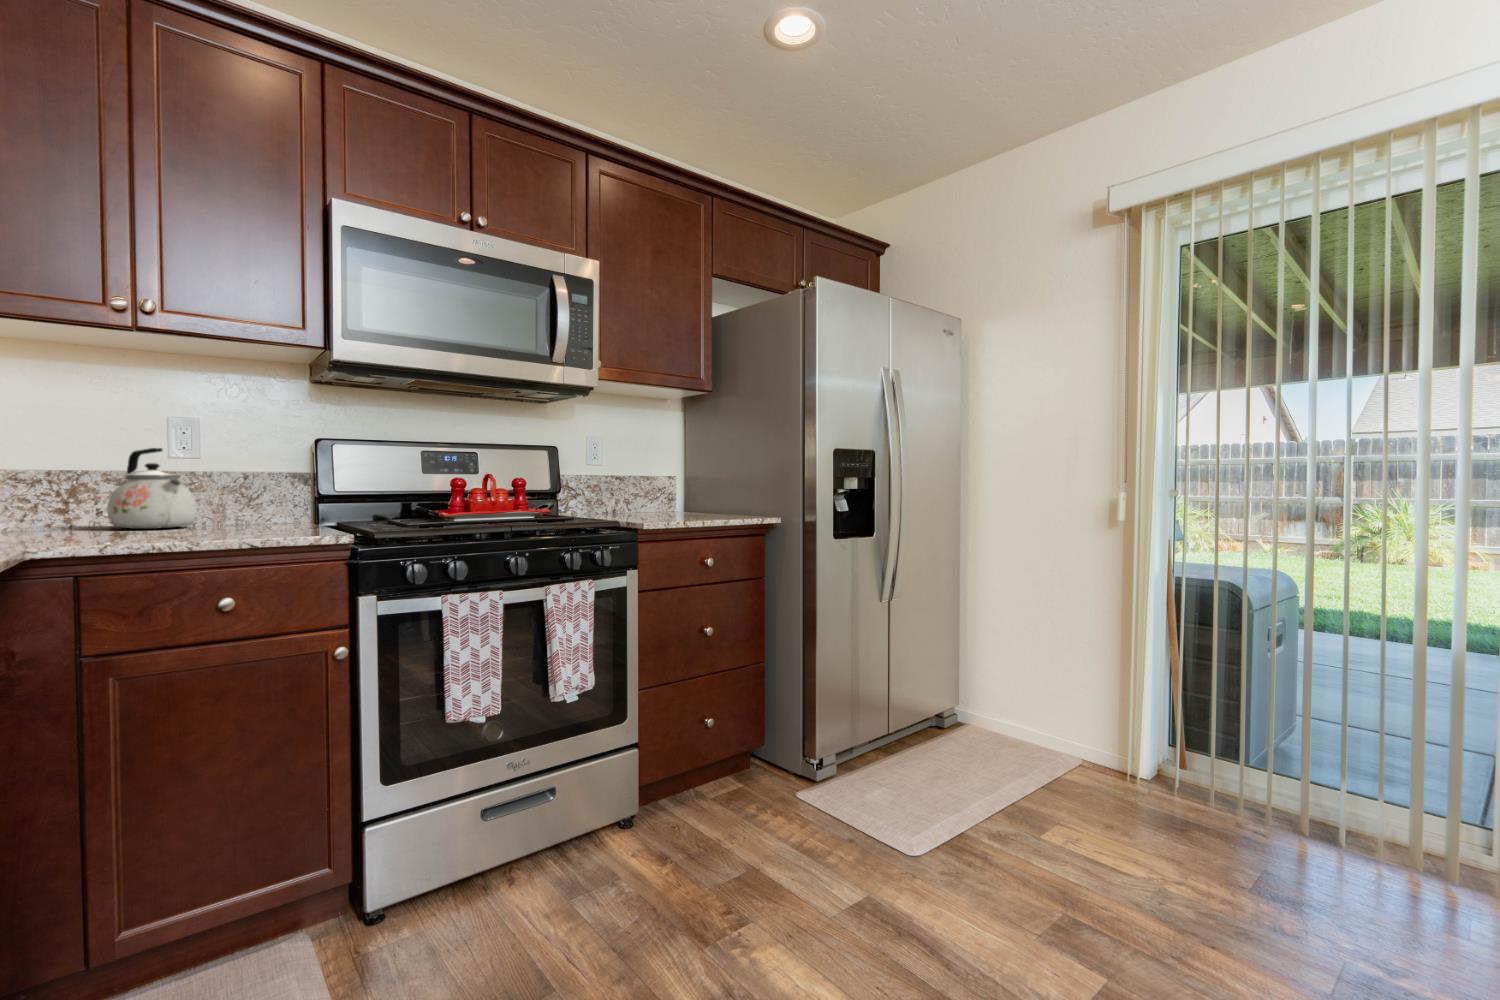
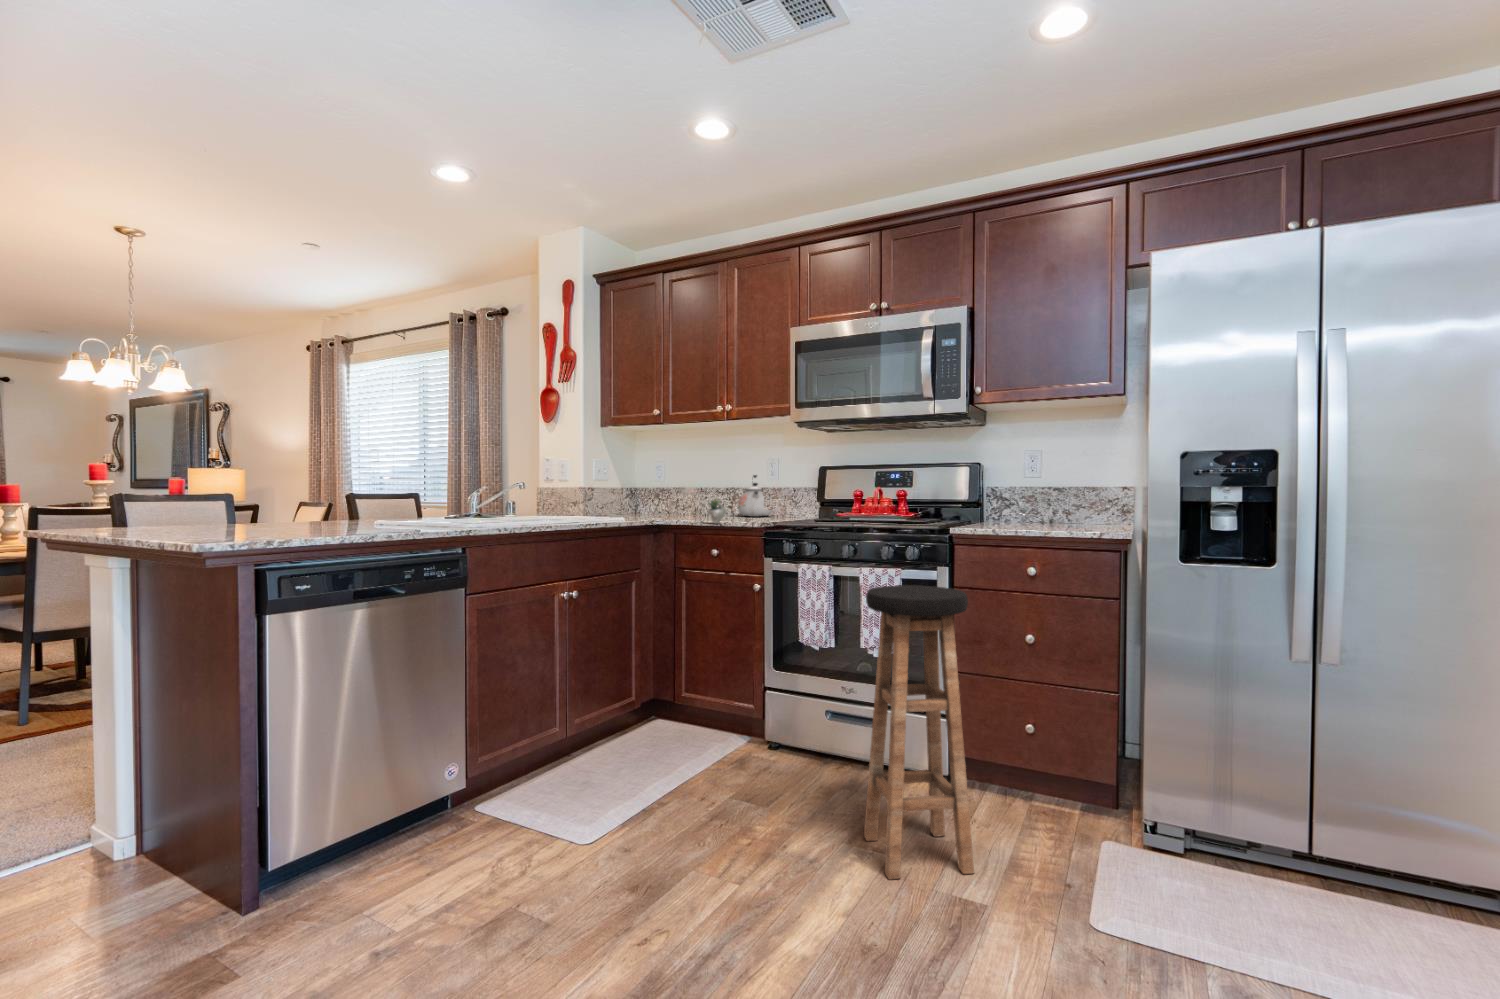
succulent plant: none [207,482,291,543] -> present [708,498,726,524]
bar stool: none [710,585,832,942] -> present [864,585,974,880]

